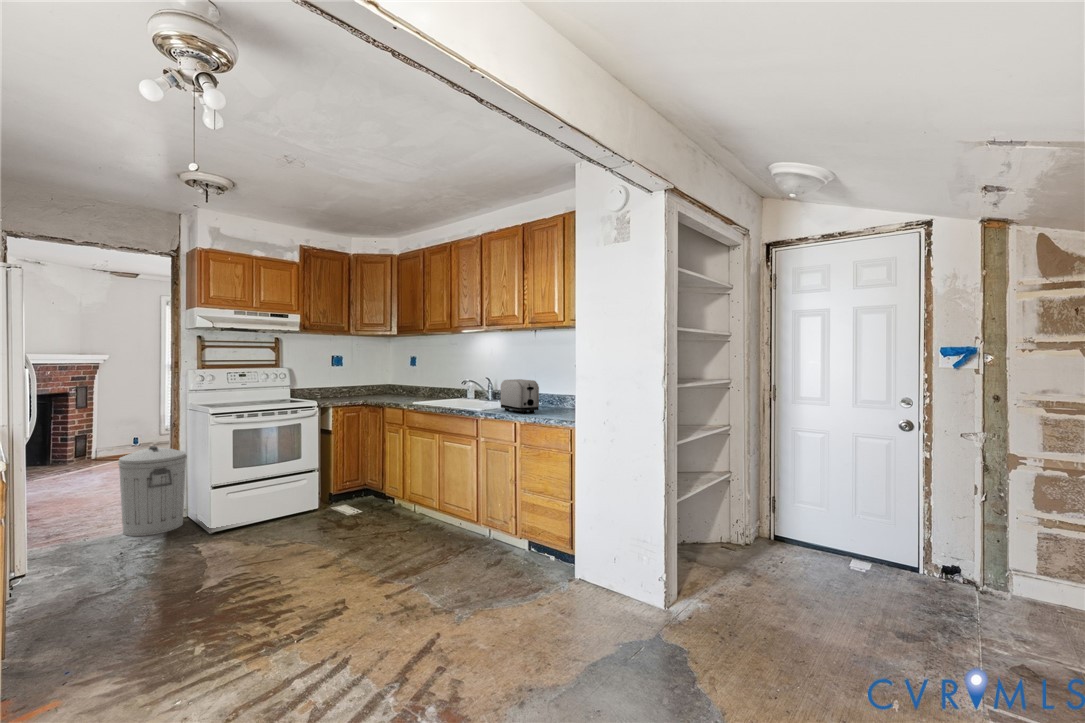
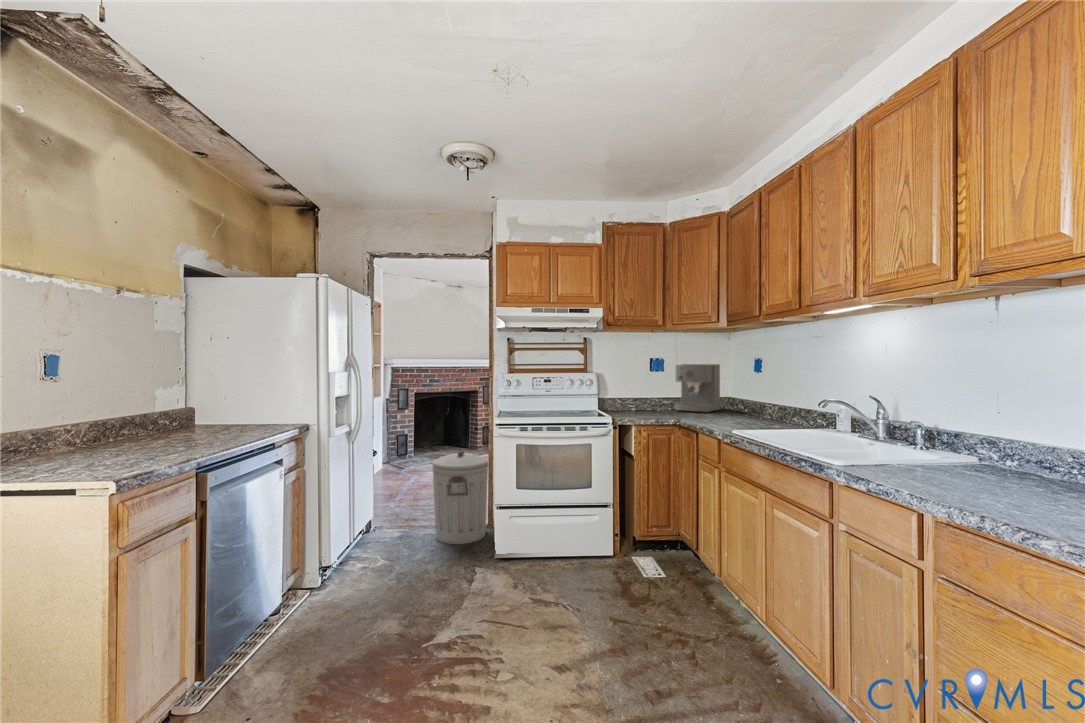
coffee maker: none [354,361,387,396] -> present [675,364,720,413]
toaster: present [501,379,539,414] -> none [895,405,1011,493]

